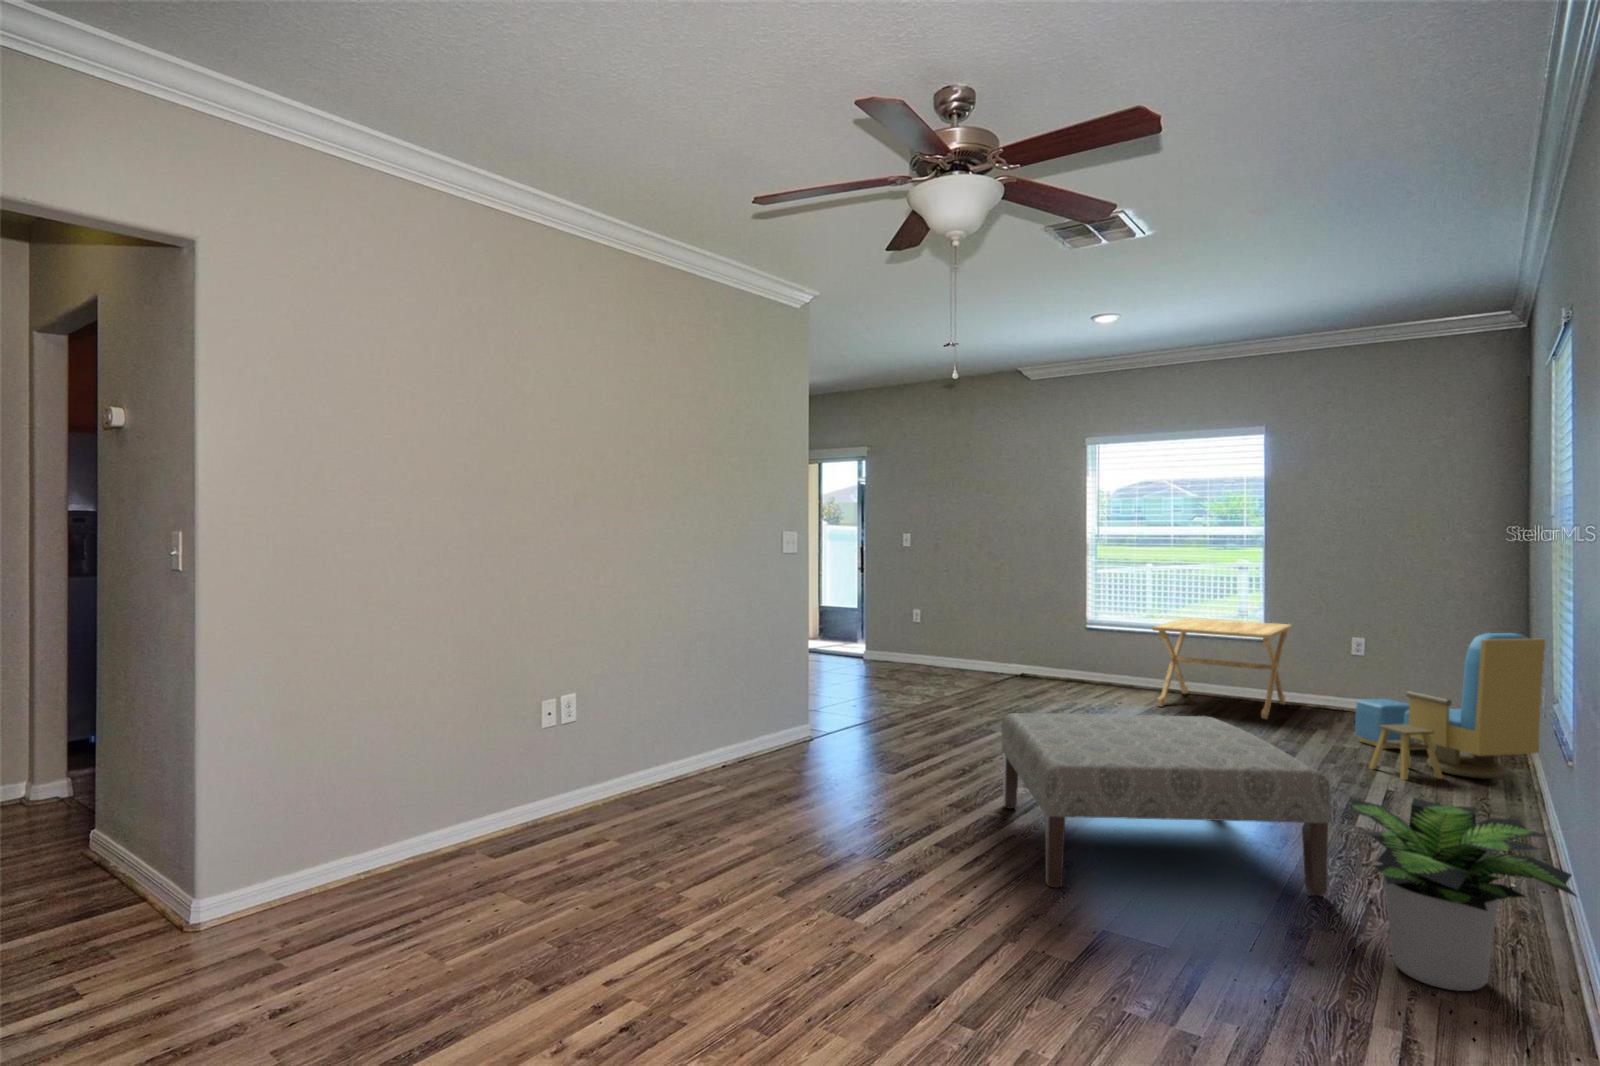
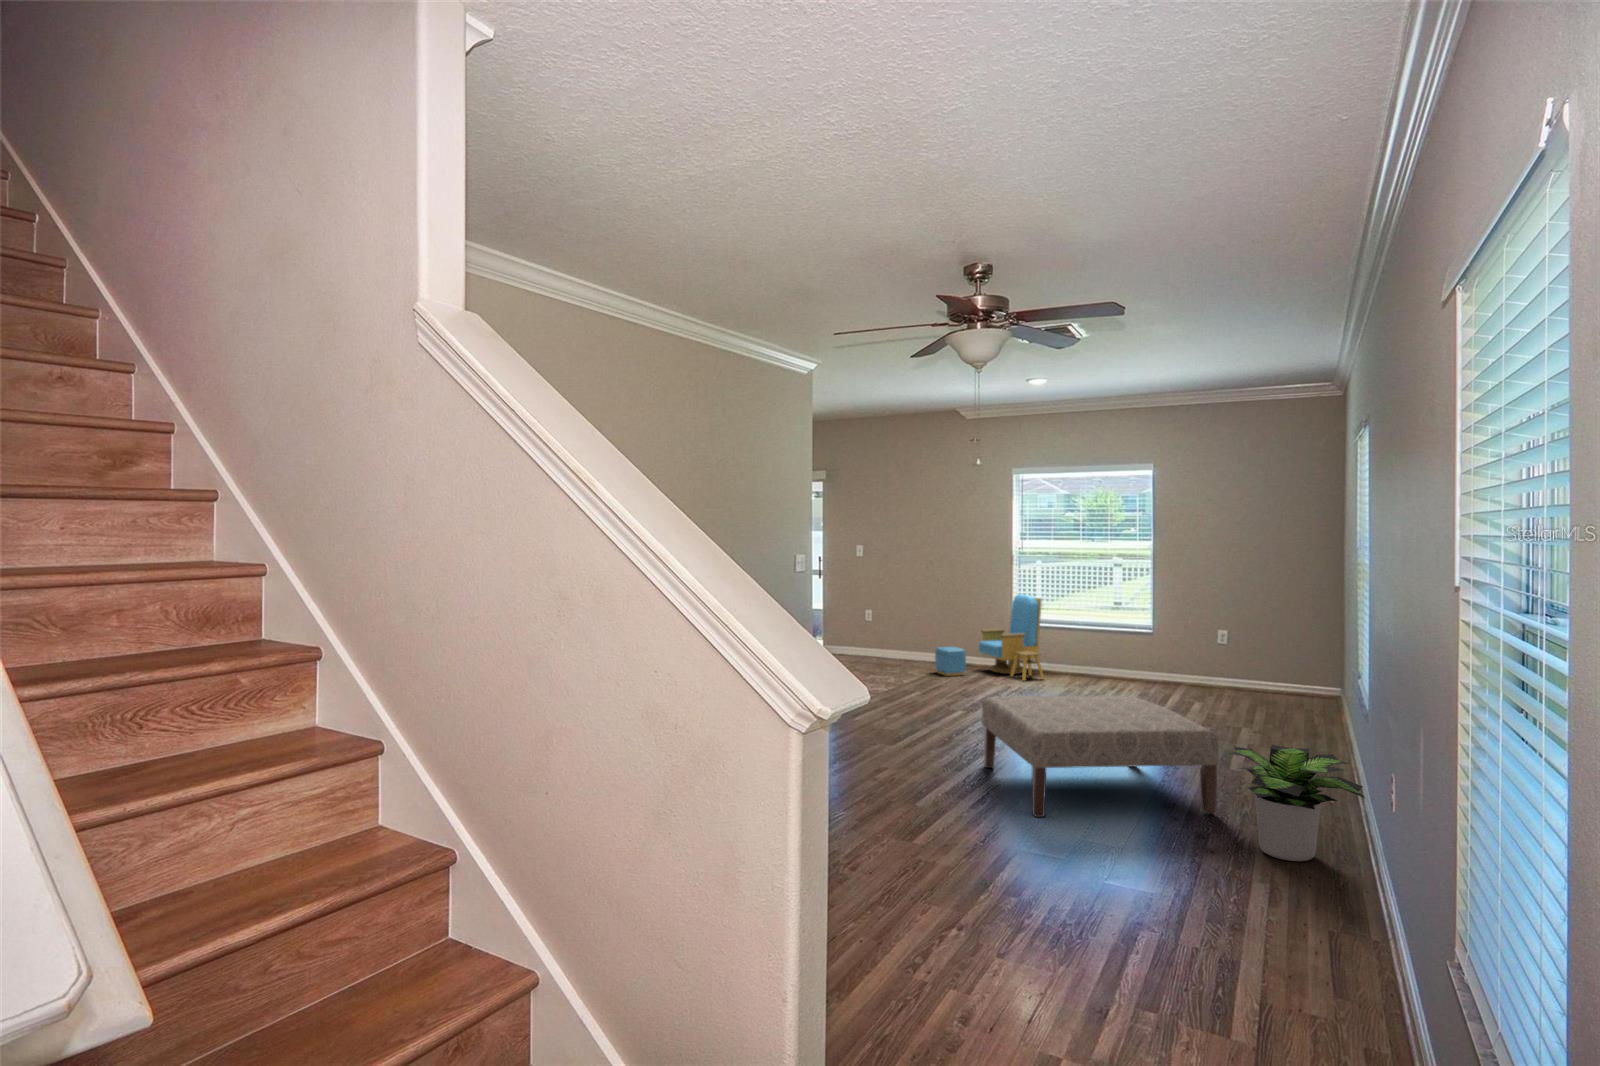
side table: present [1152,618,1292,719] -> none [1069,616,1174,696]
armchair: present [1356,633,1545,780] -> present [935,594,1044,681]

